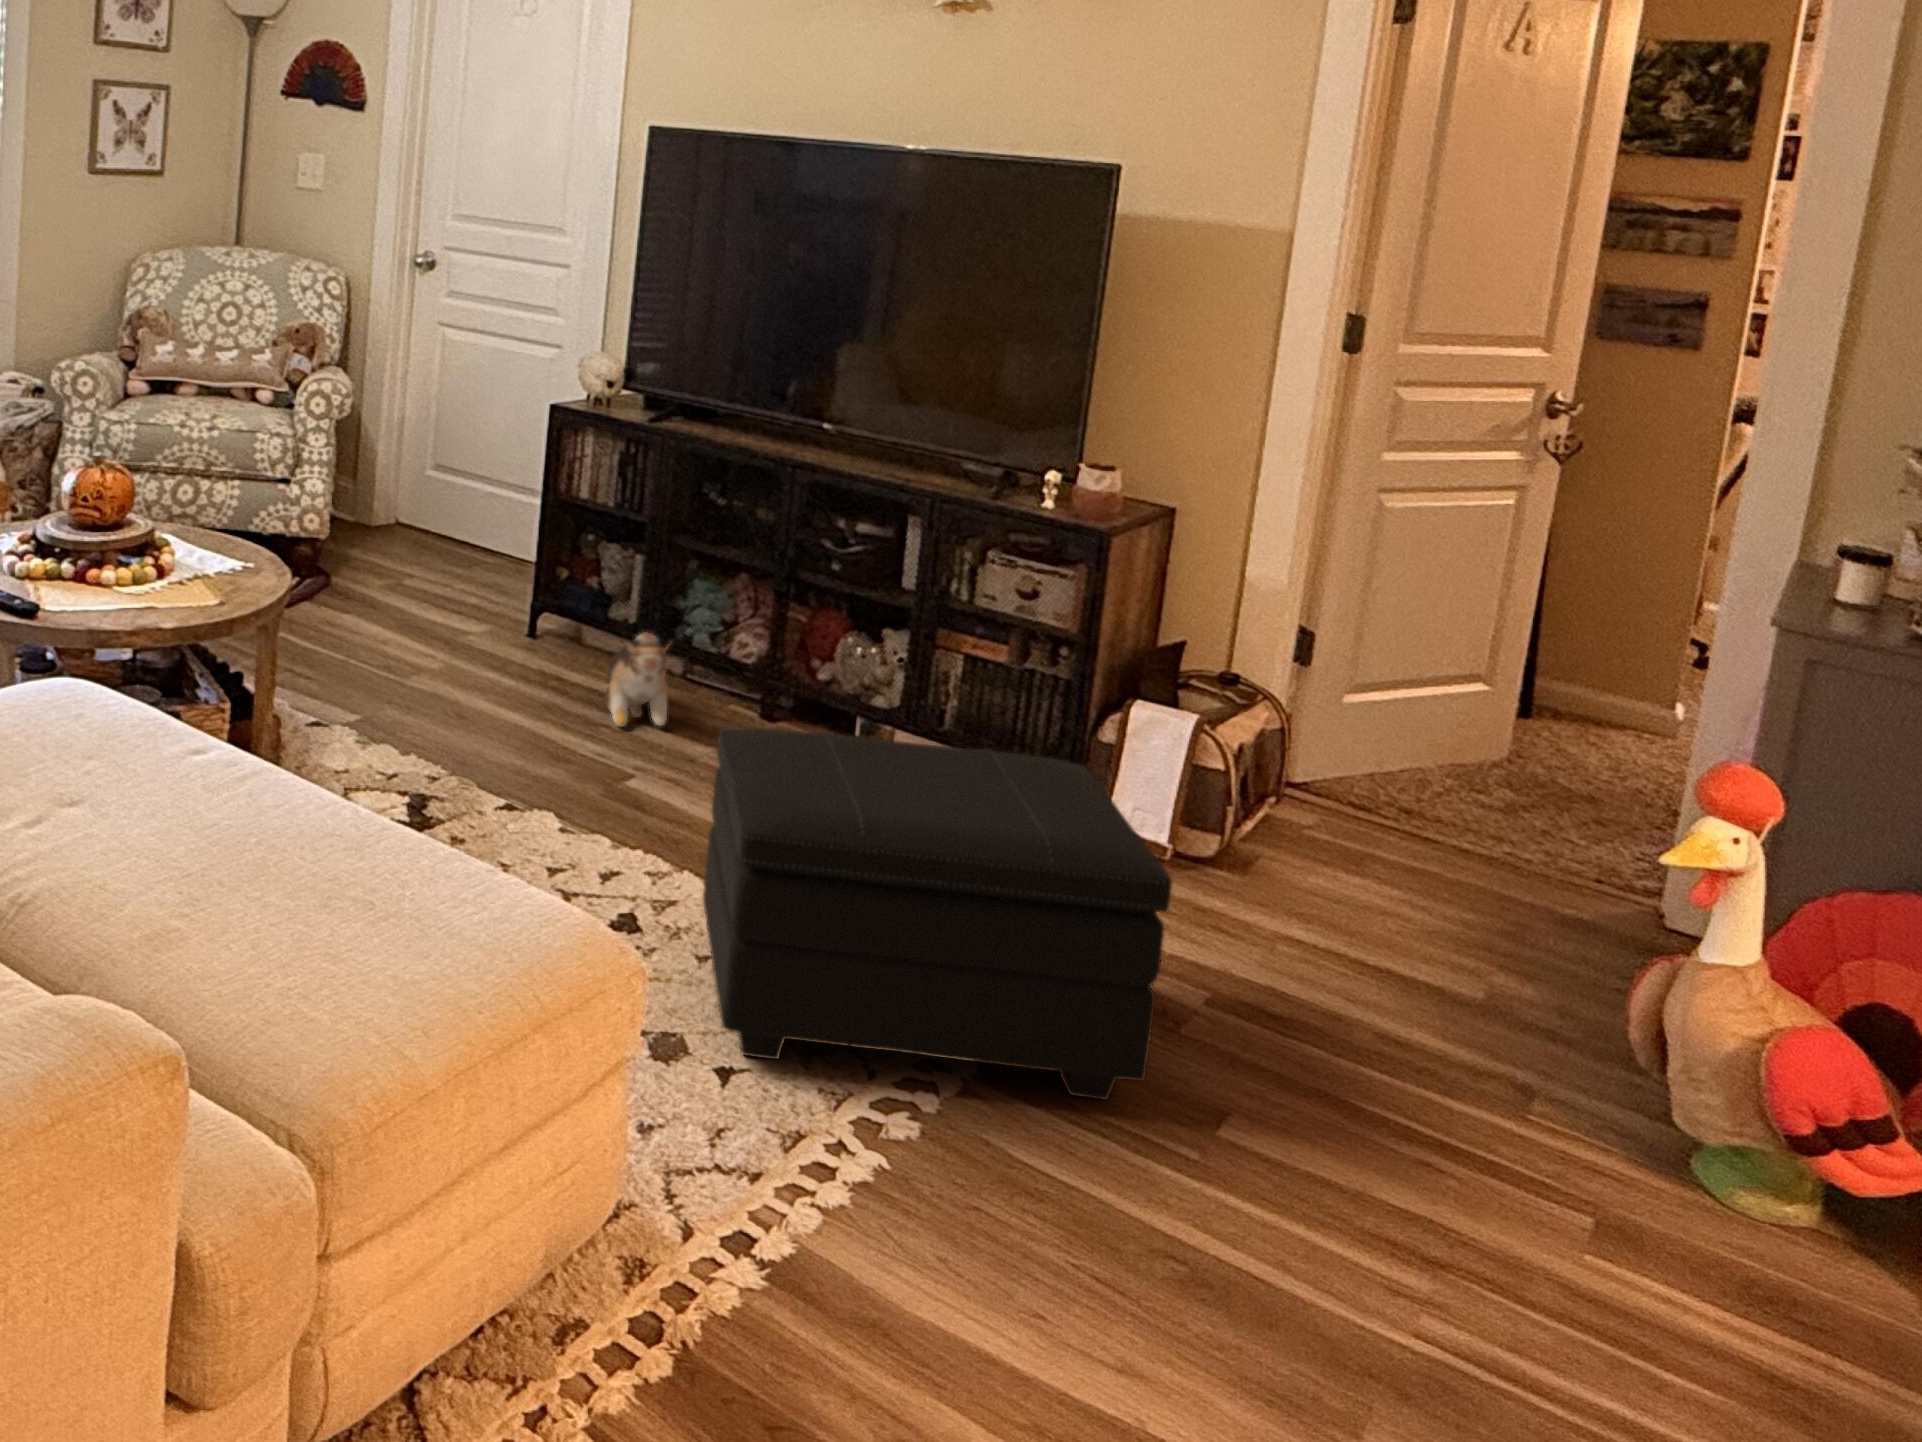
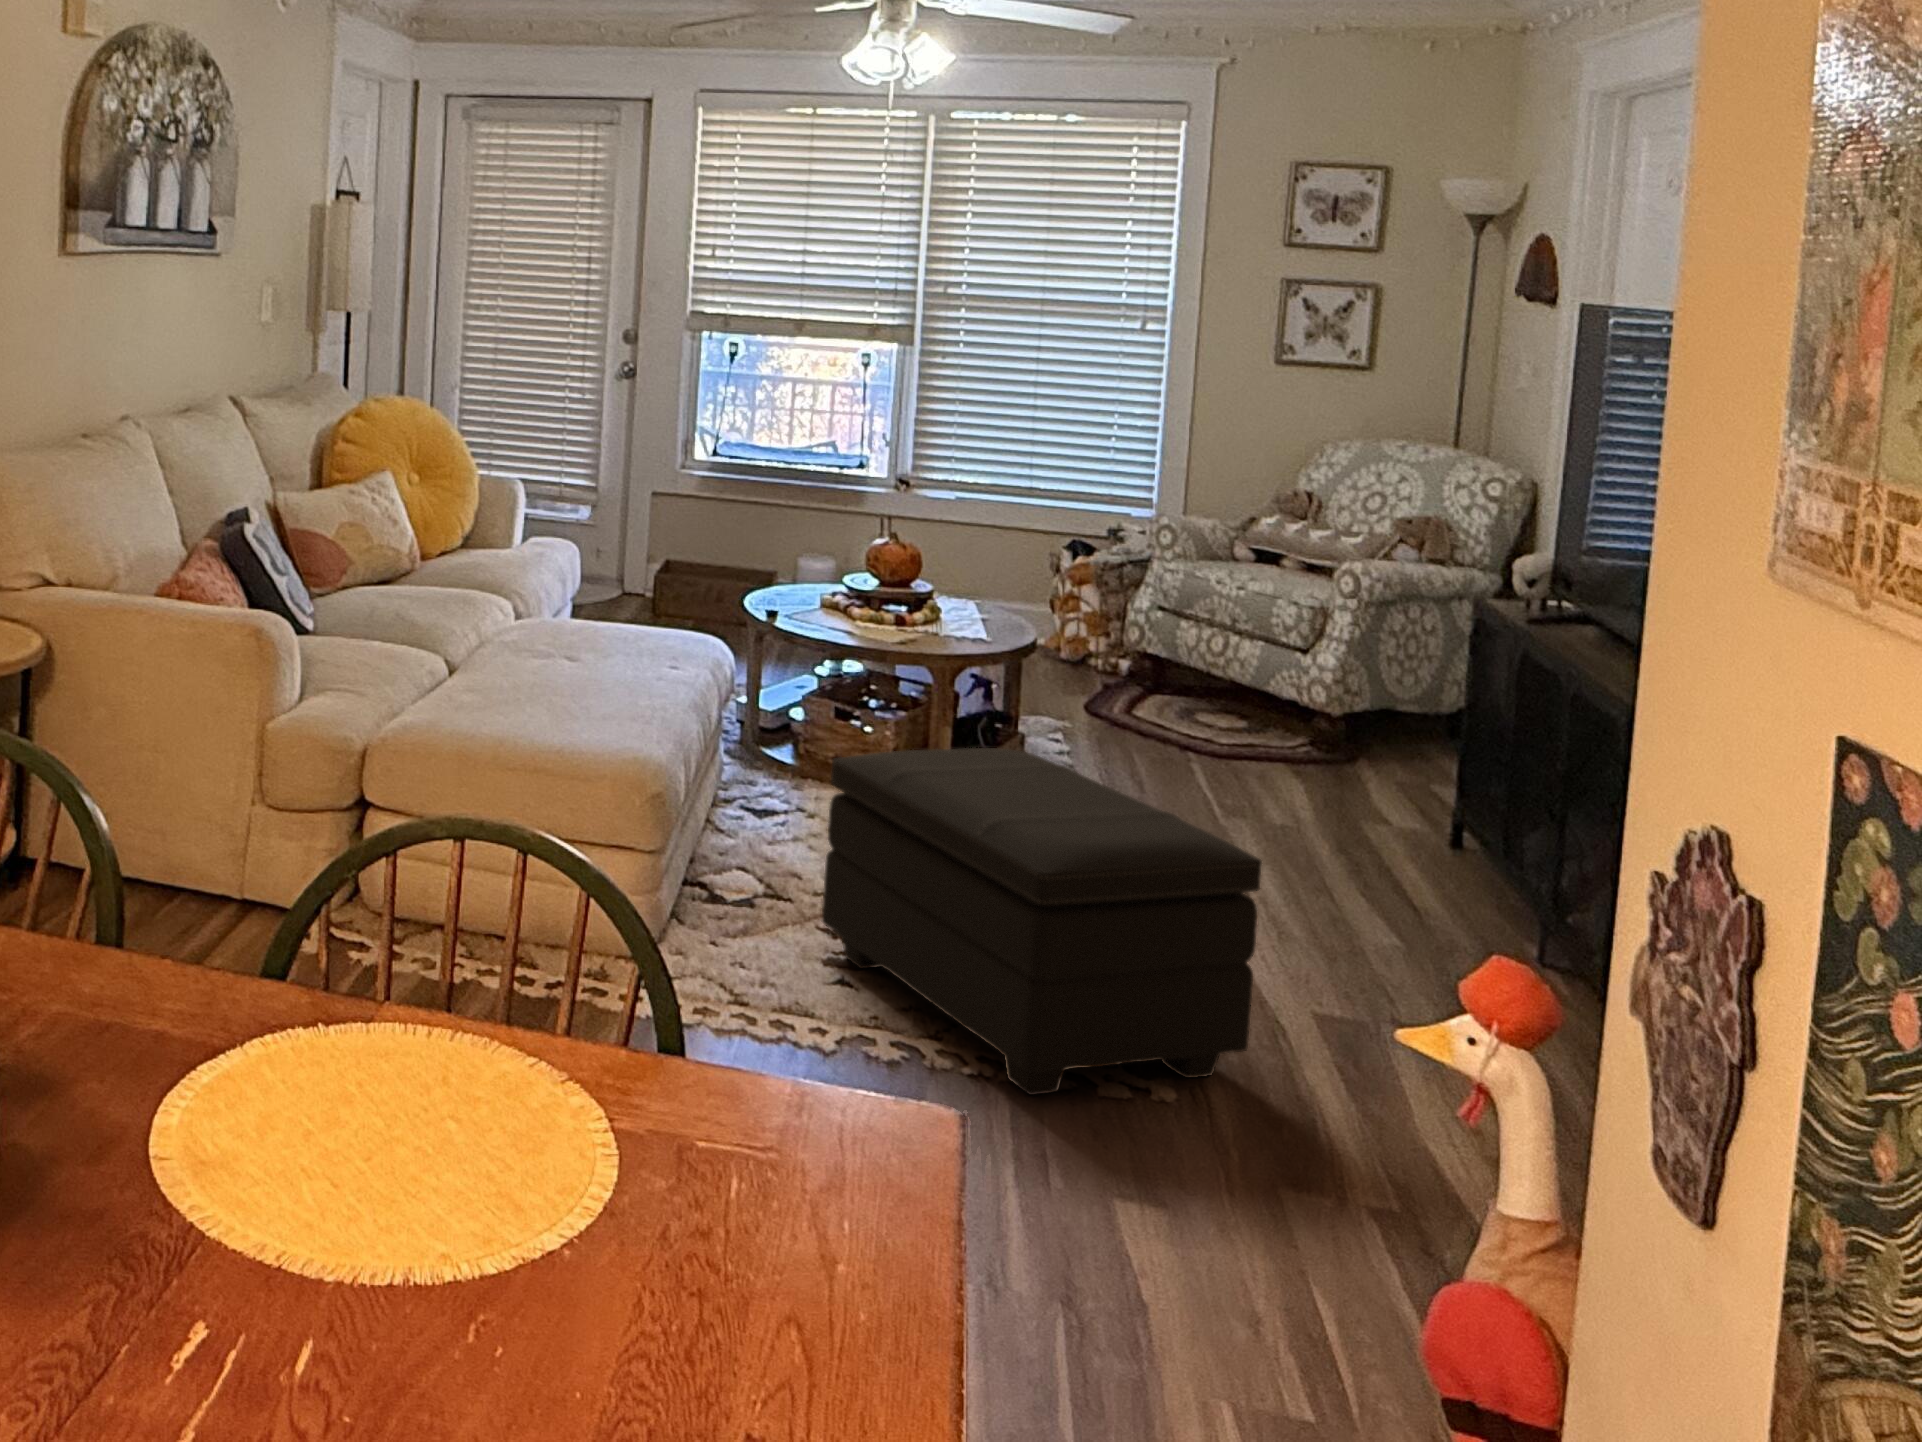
plush toy: present [605,632,669,727] -> none [1287,780,1429,897]

